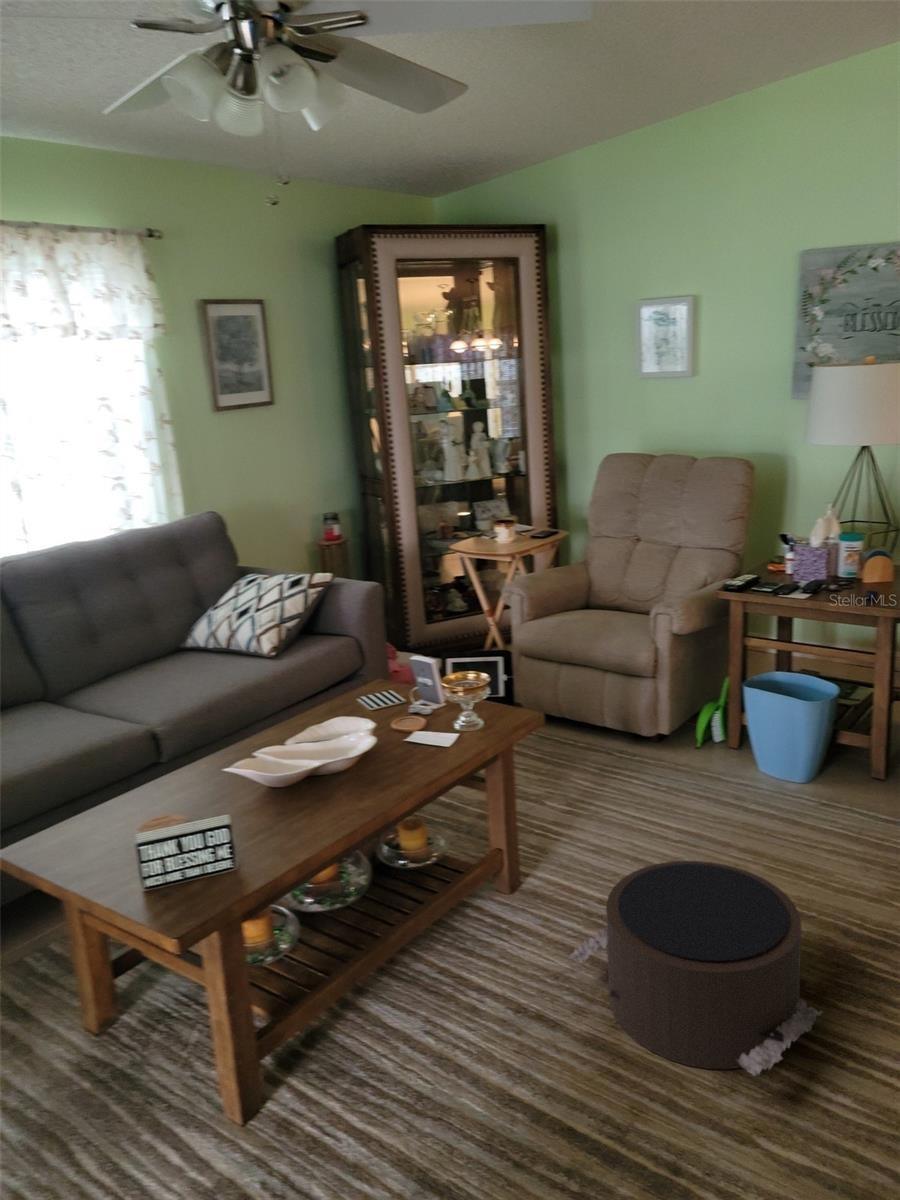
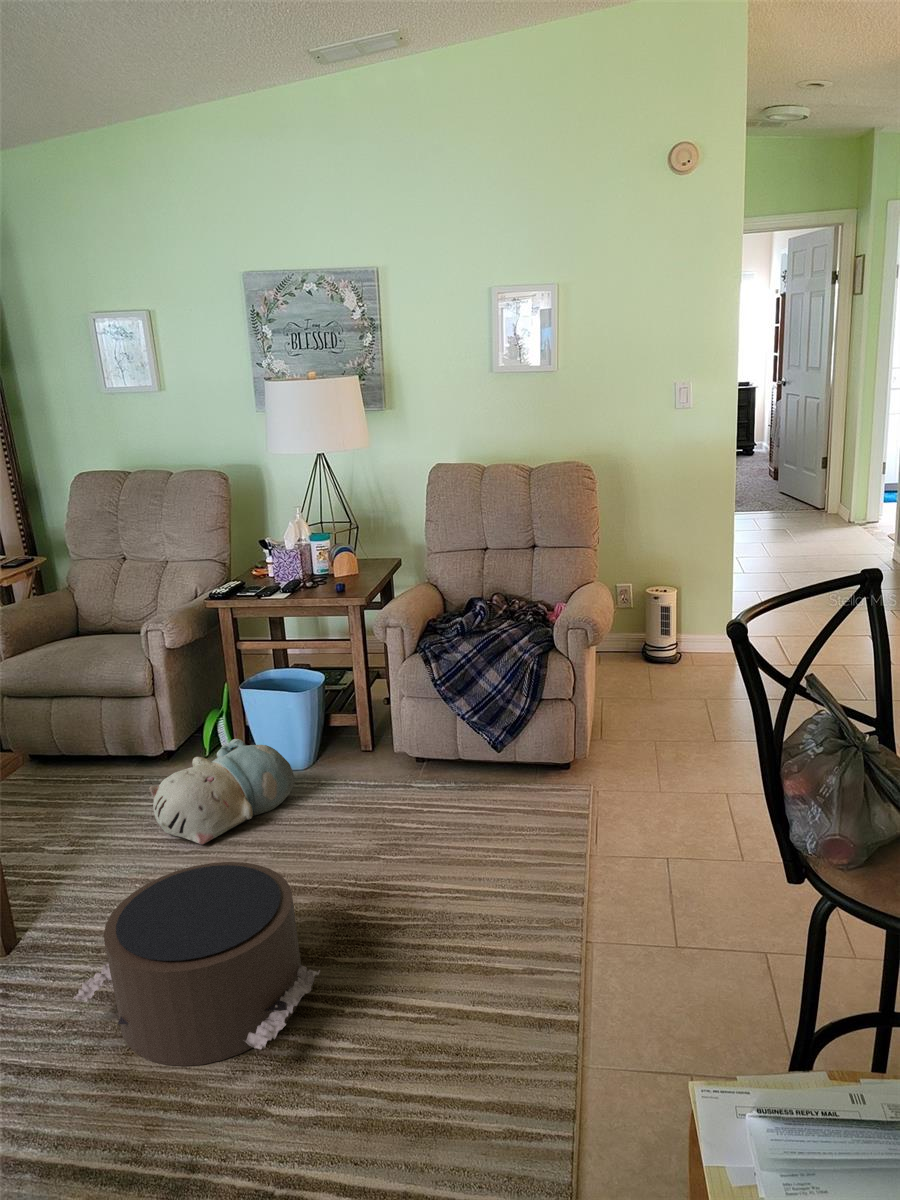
plush toy: none [647,736,794,836] -> present [149,739,294,845]

